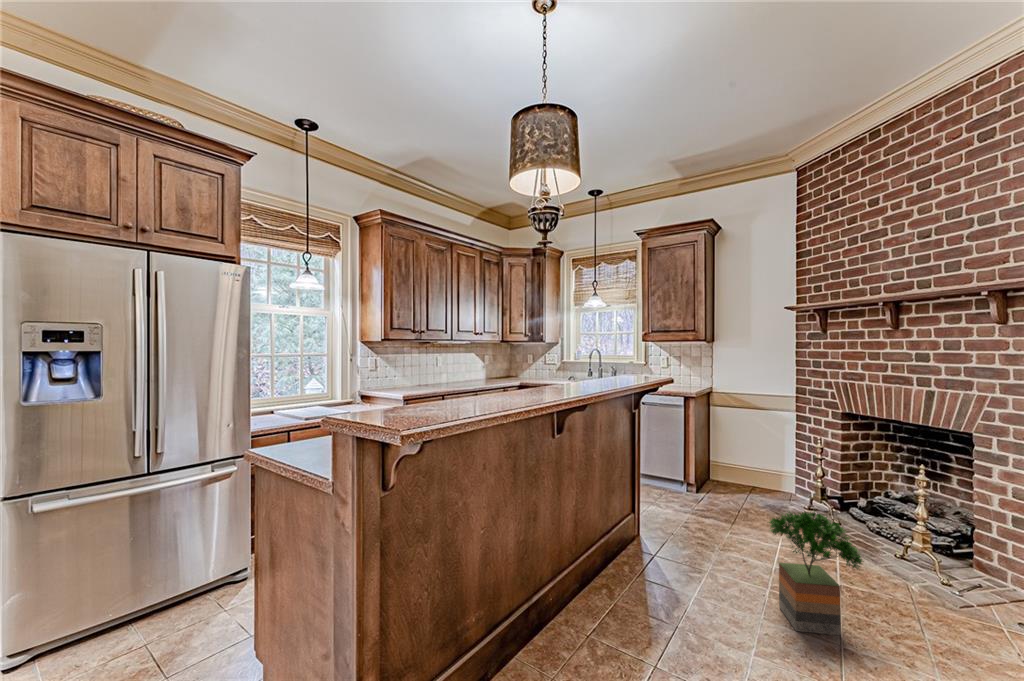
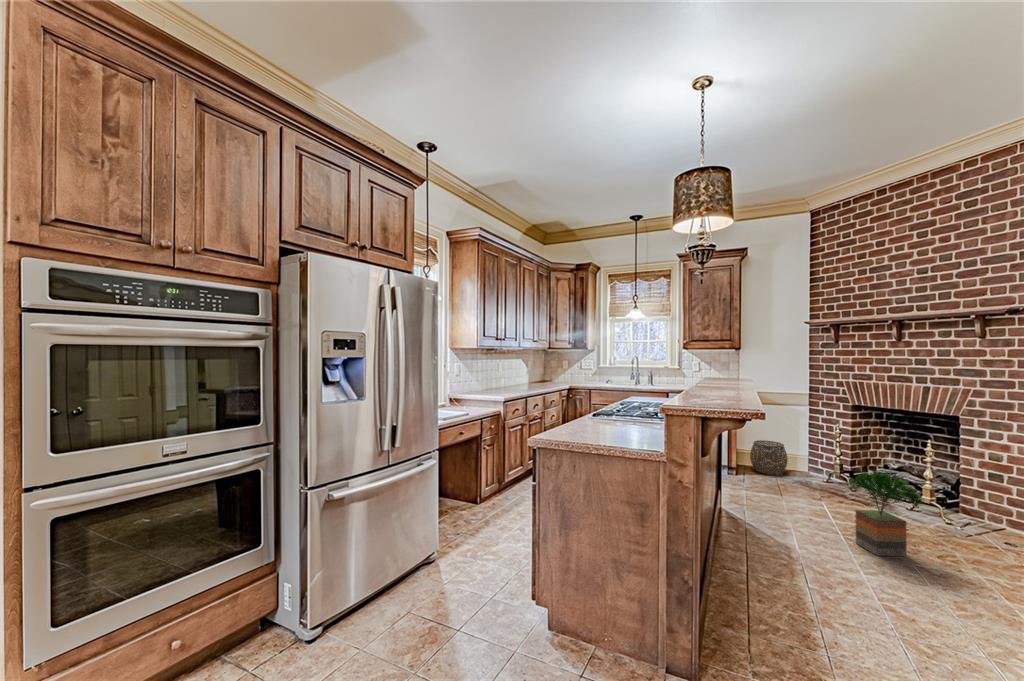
woven basket: none [719,453,765,496] -> present [750,440,788,475]

